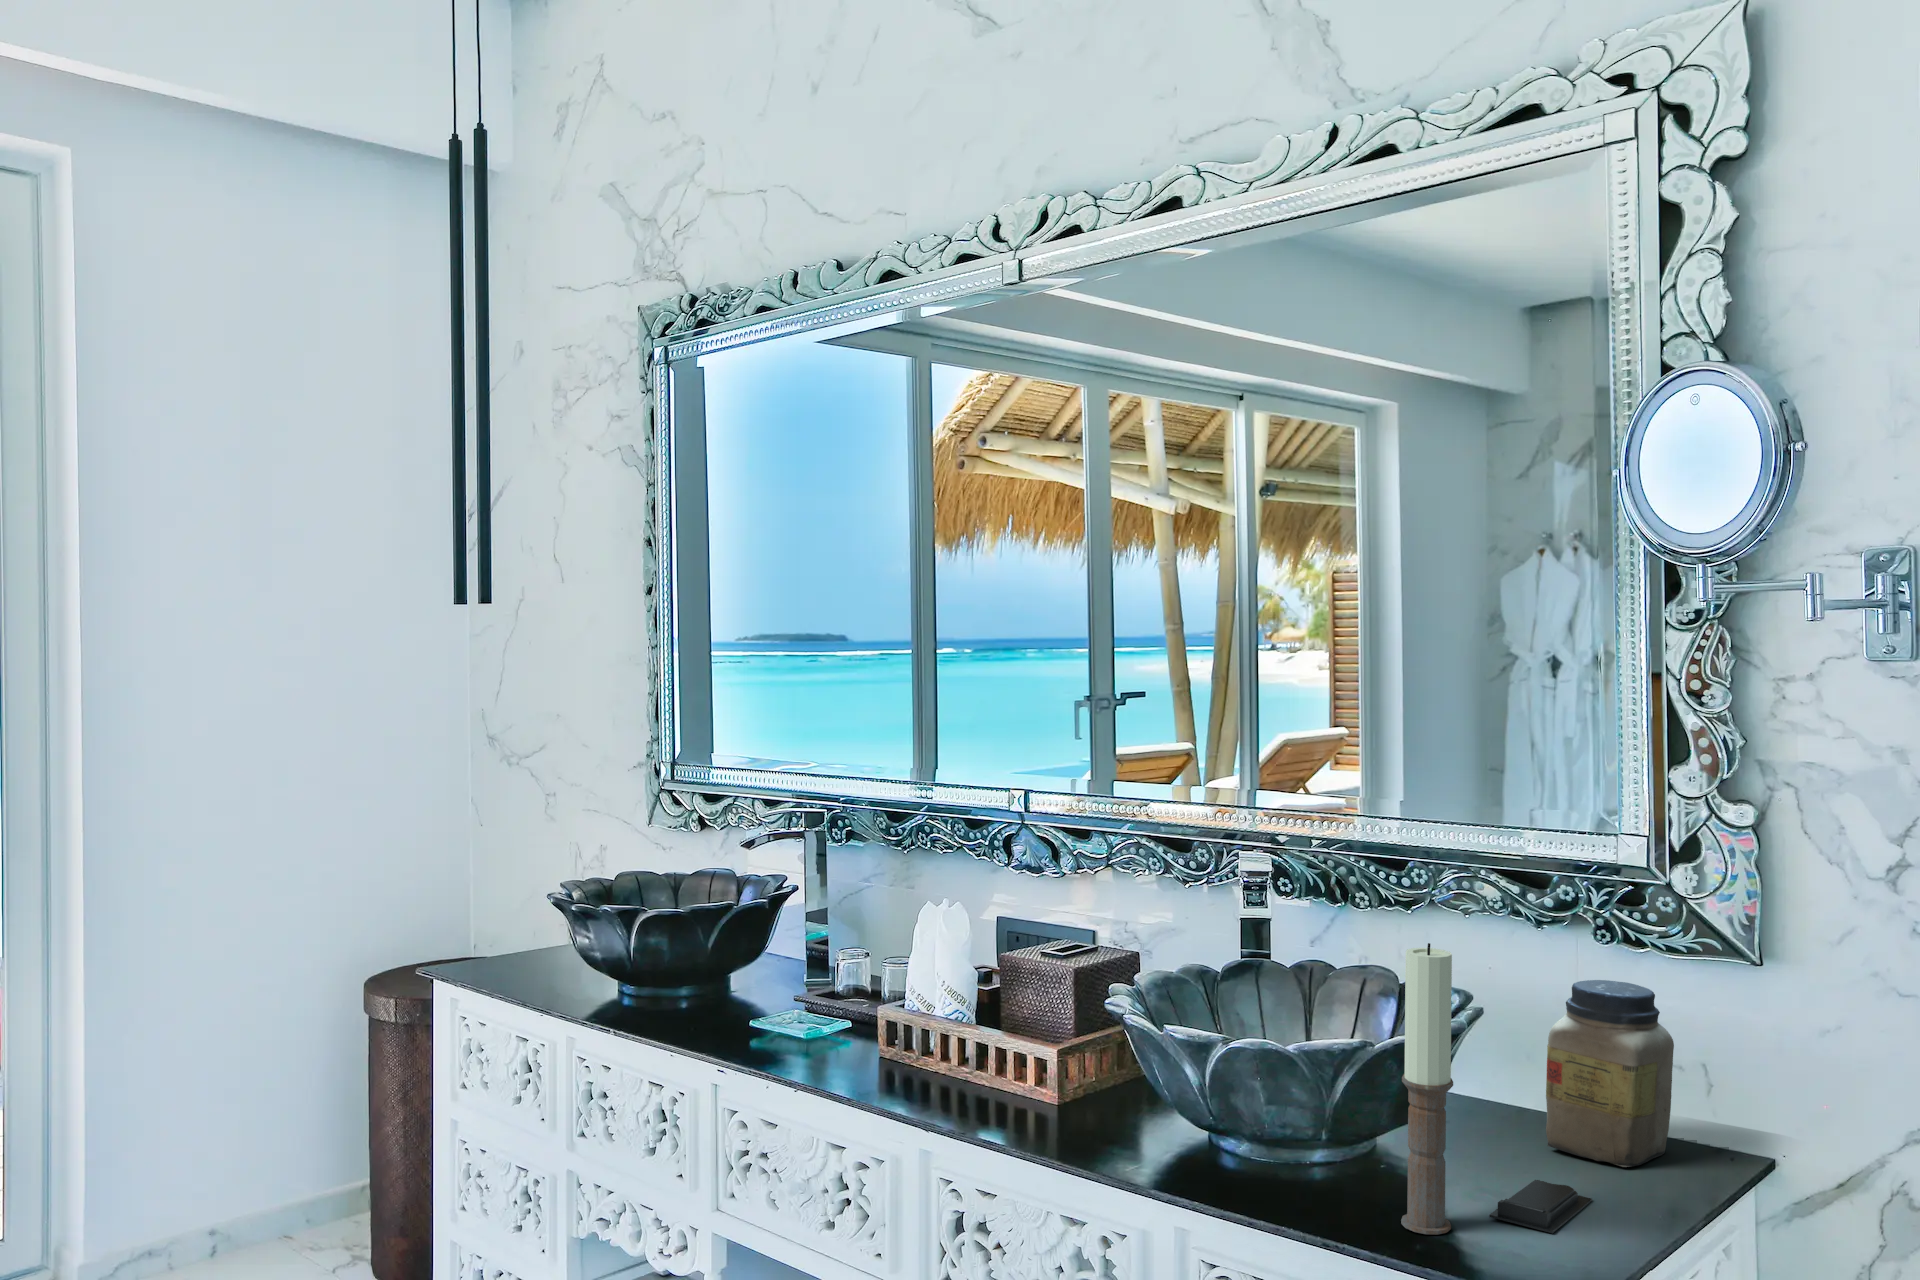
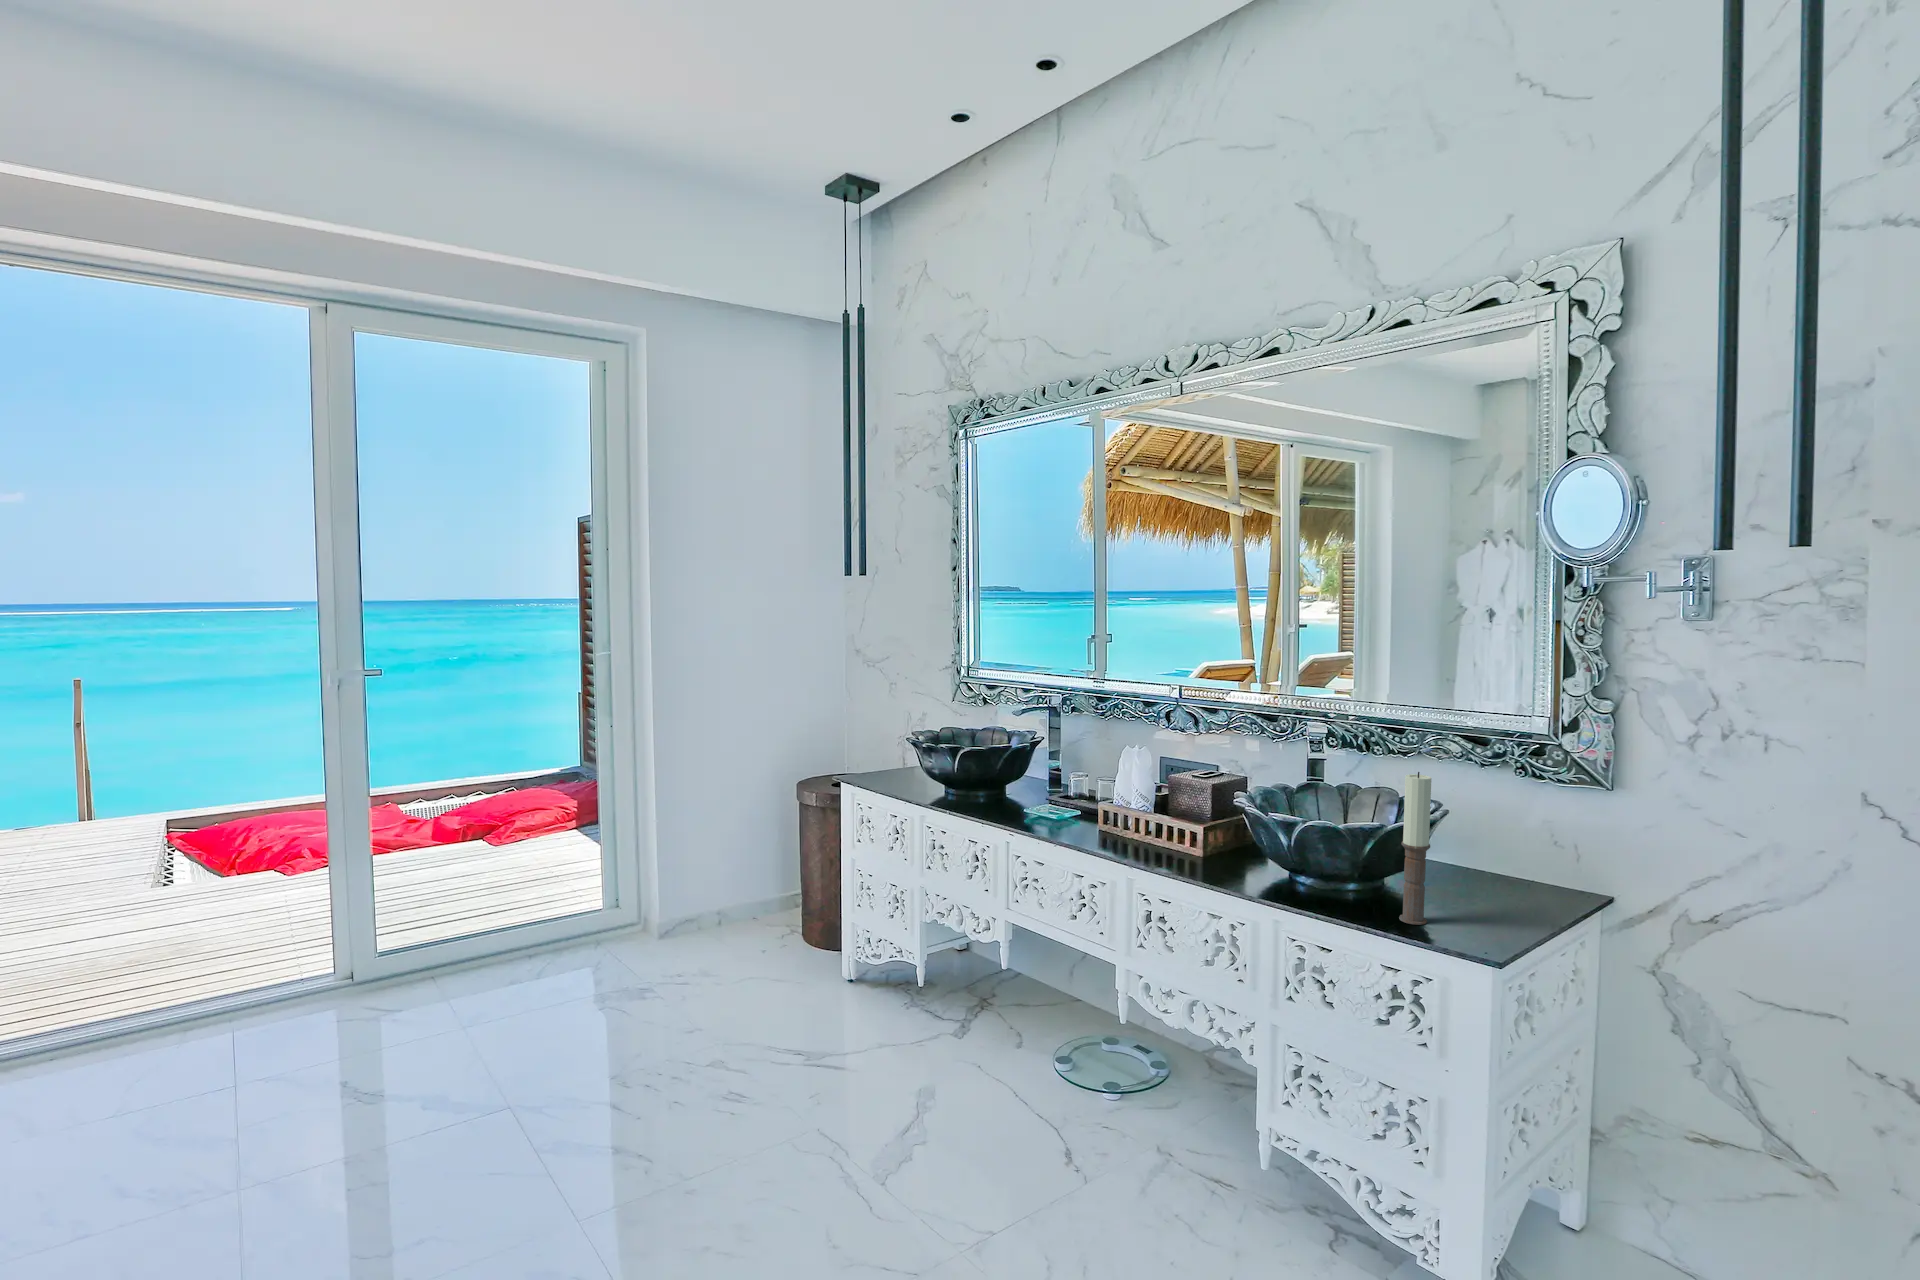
jar: present [1546,980,1674,1167] -> none [1483,797,1560,898]
soap bar: present [1489,1180,1592,1233] -> none [1449,901,1508,927]

